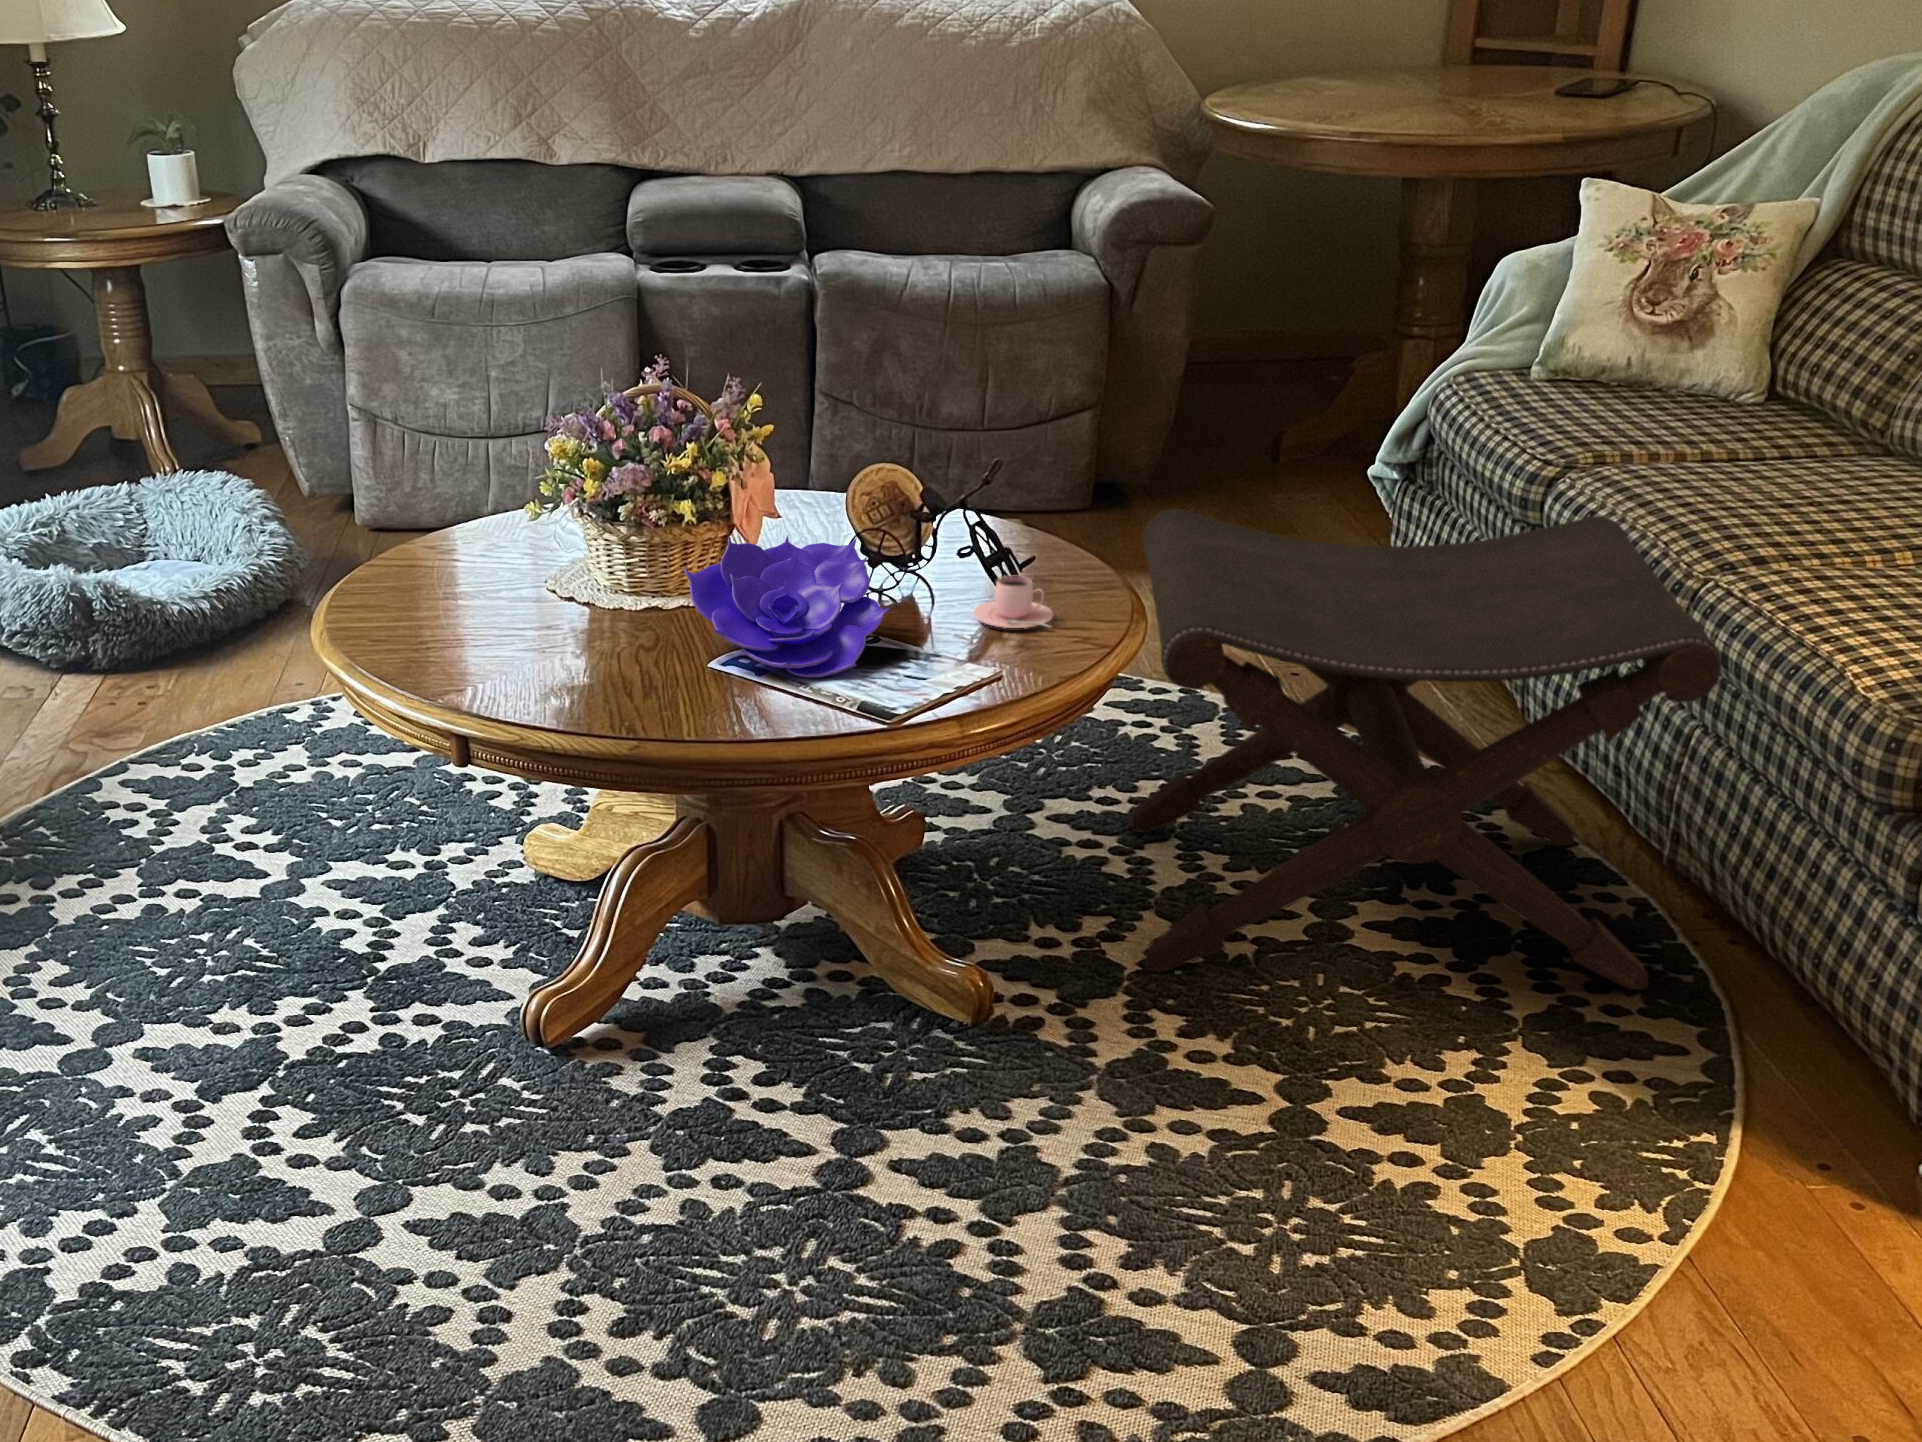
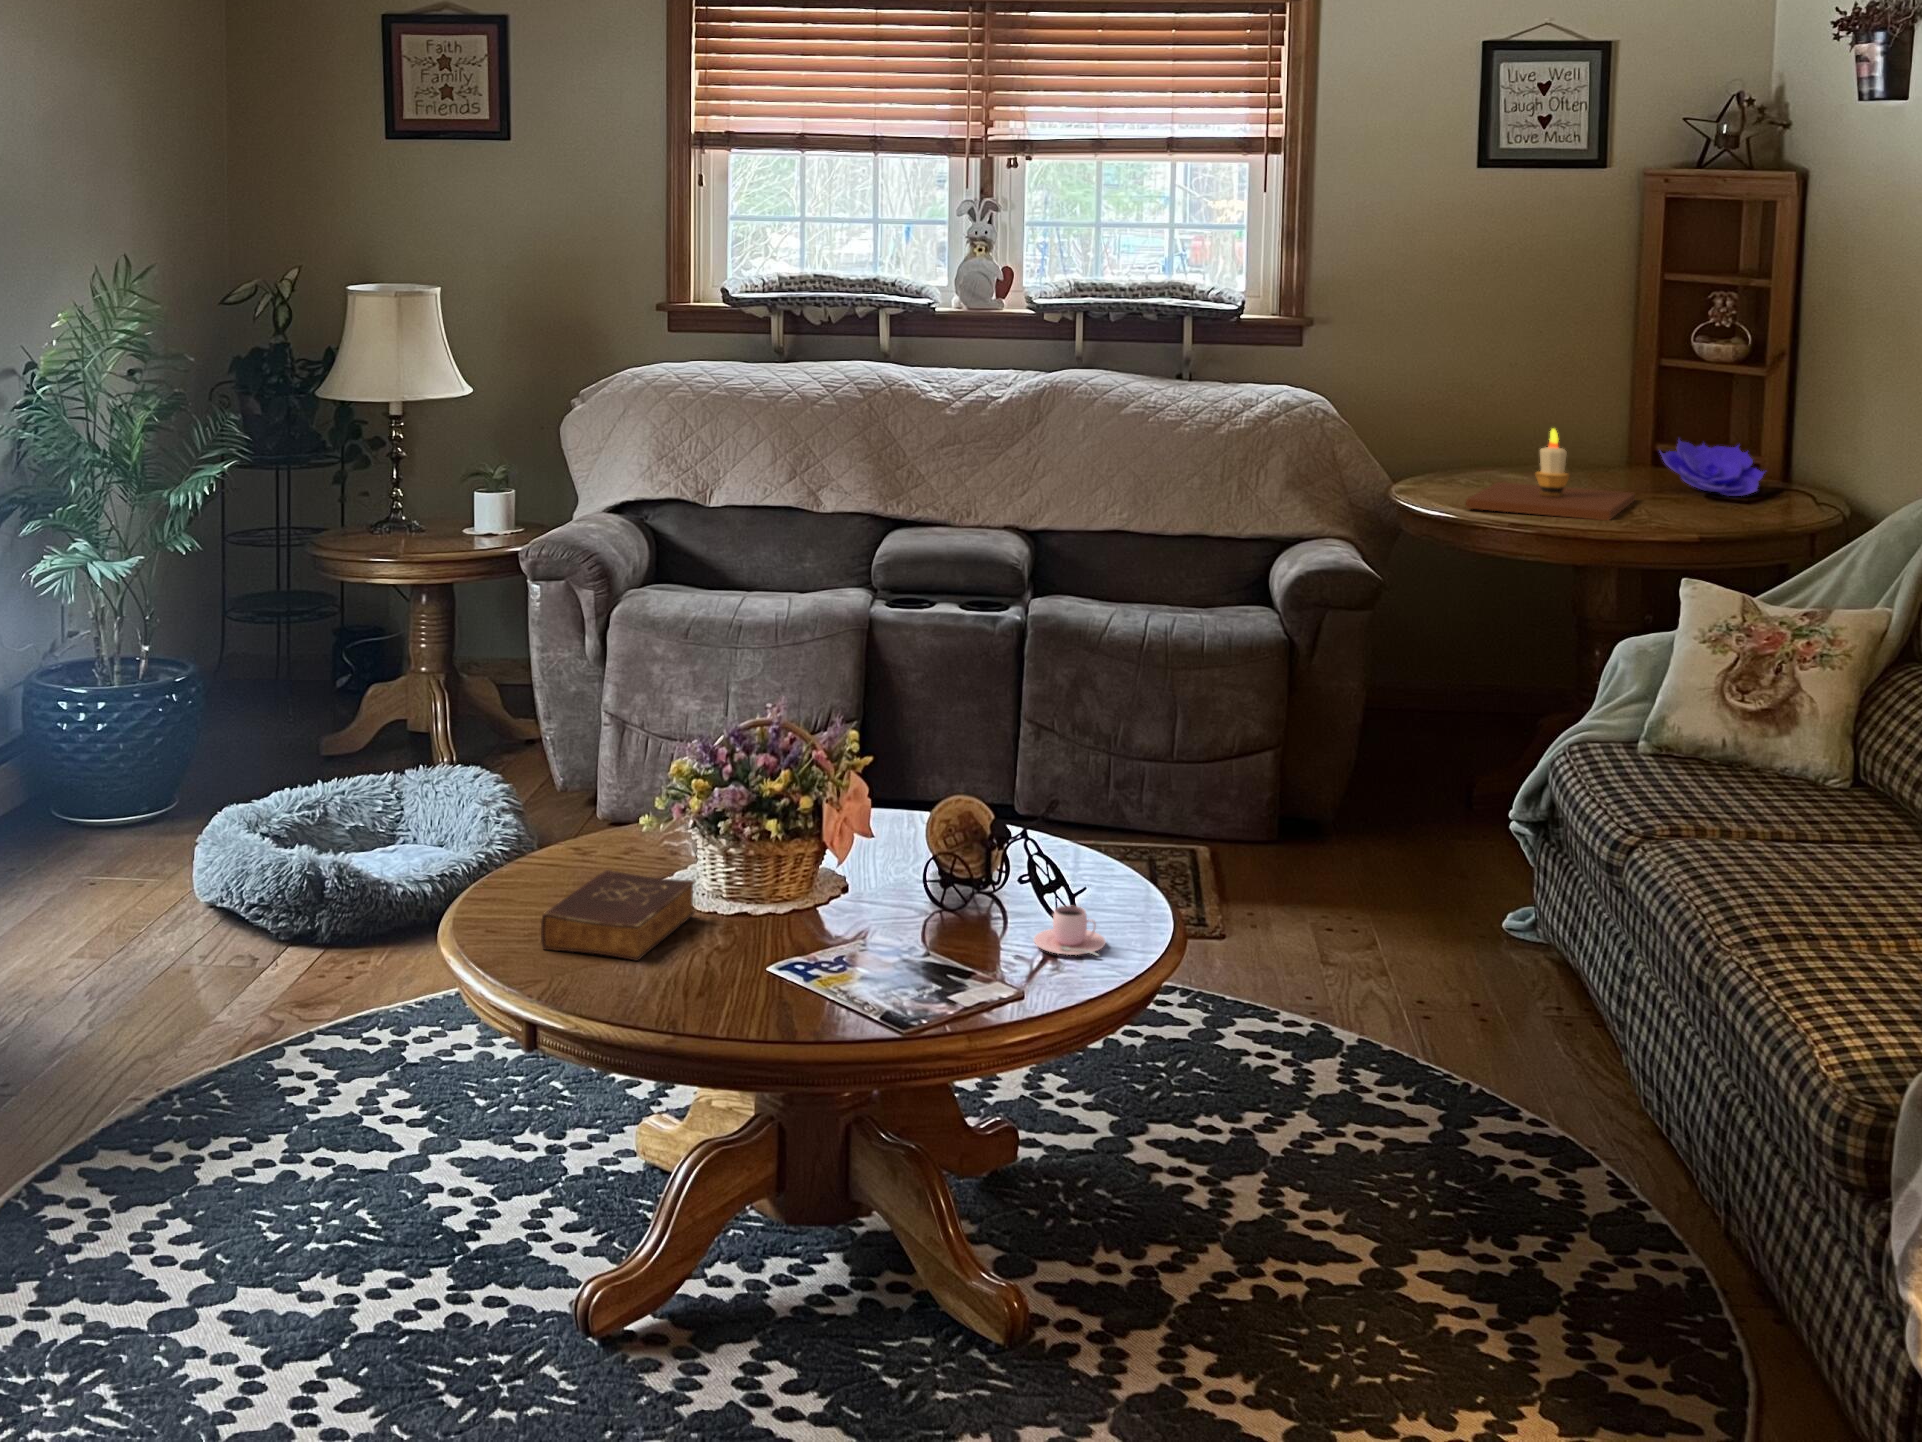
candle: none [1318,14,1501,123] -> present [1466,429,1635,520]
footstool: present [1130,509,1722,990] -> none [1193,852,1709,1365]
decorative bowl: present [684,536,890,678] -> present [1660,440,1765,496]
book: none [428,568,587,664] -> present [541,870,695,961]

